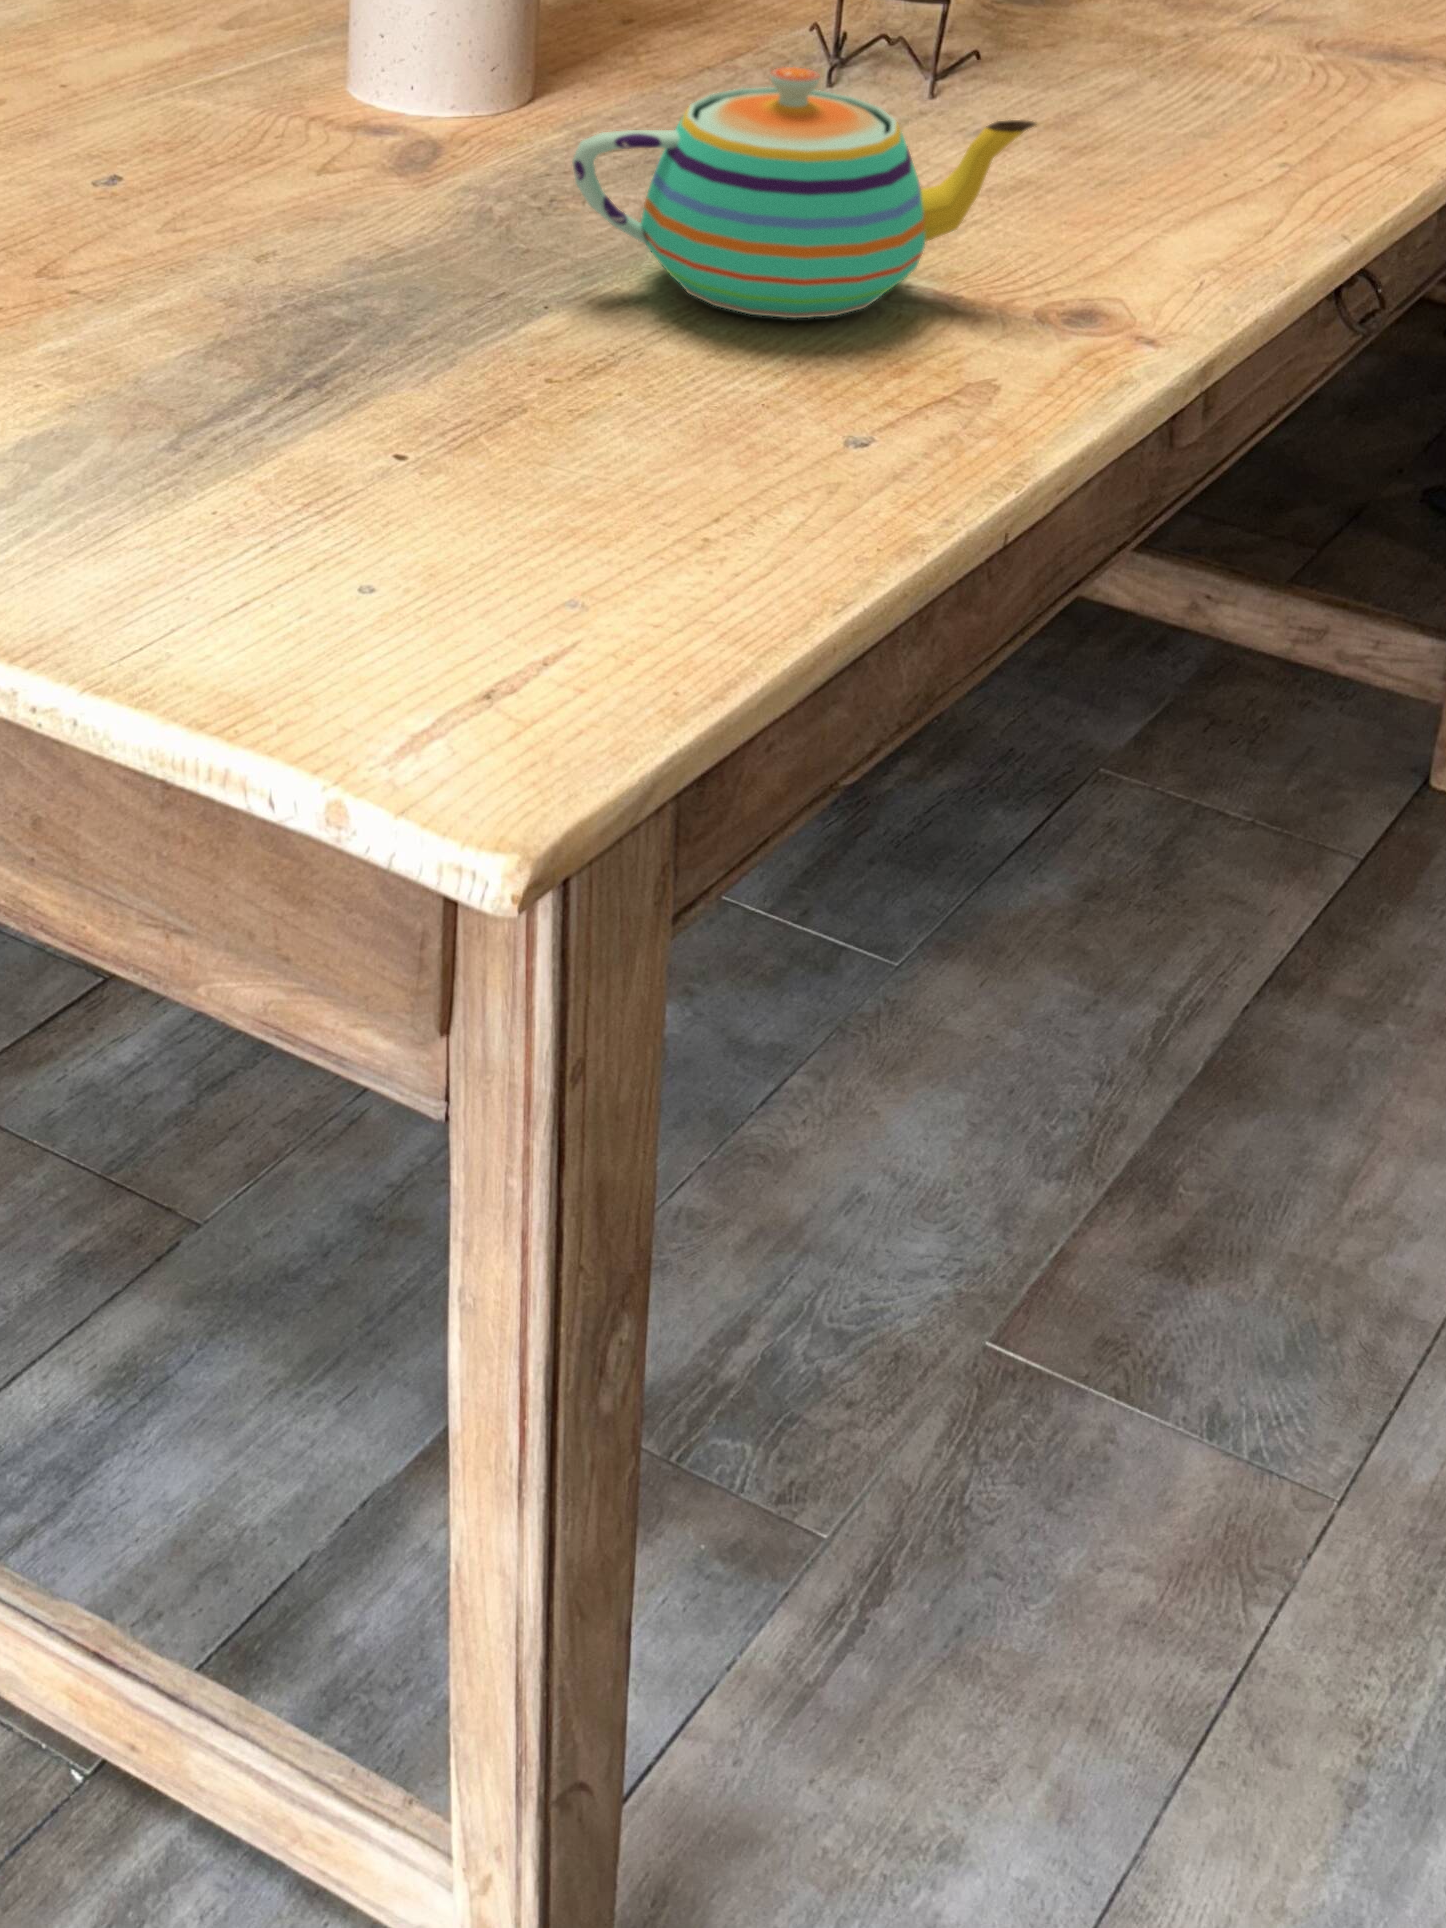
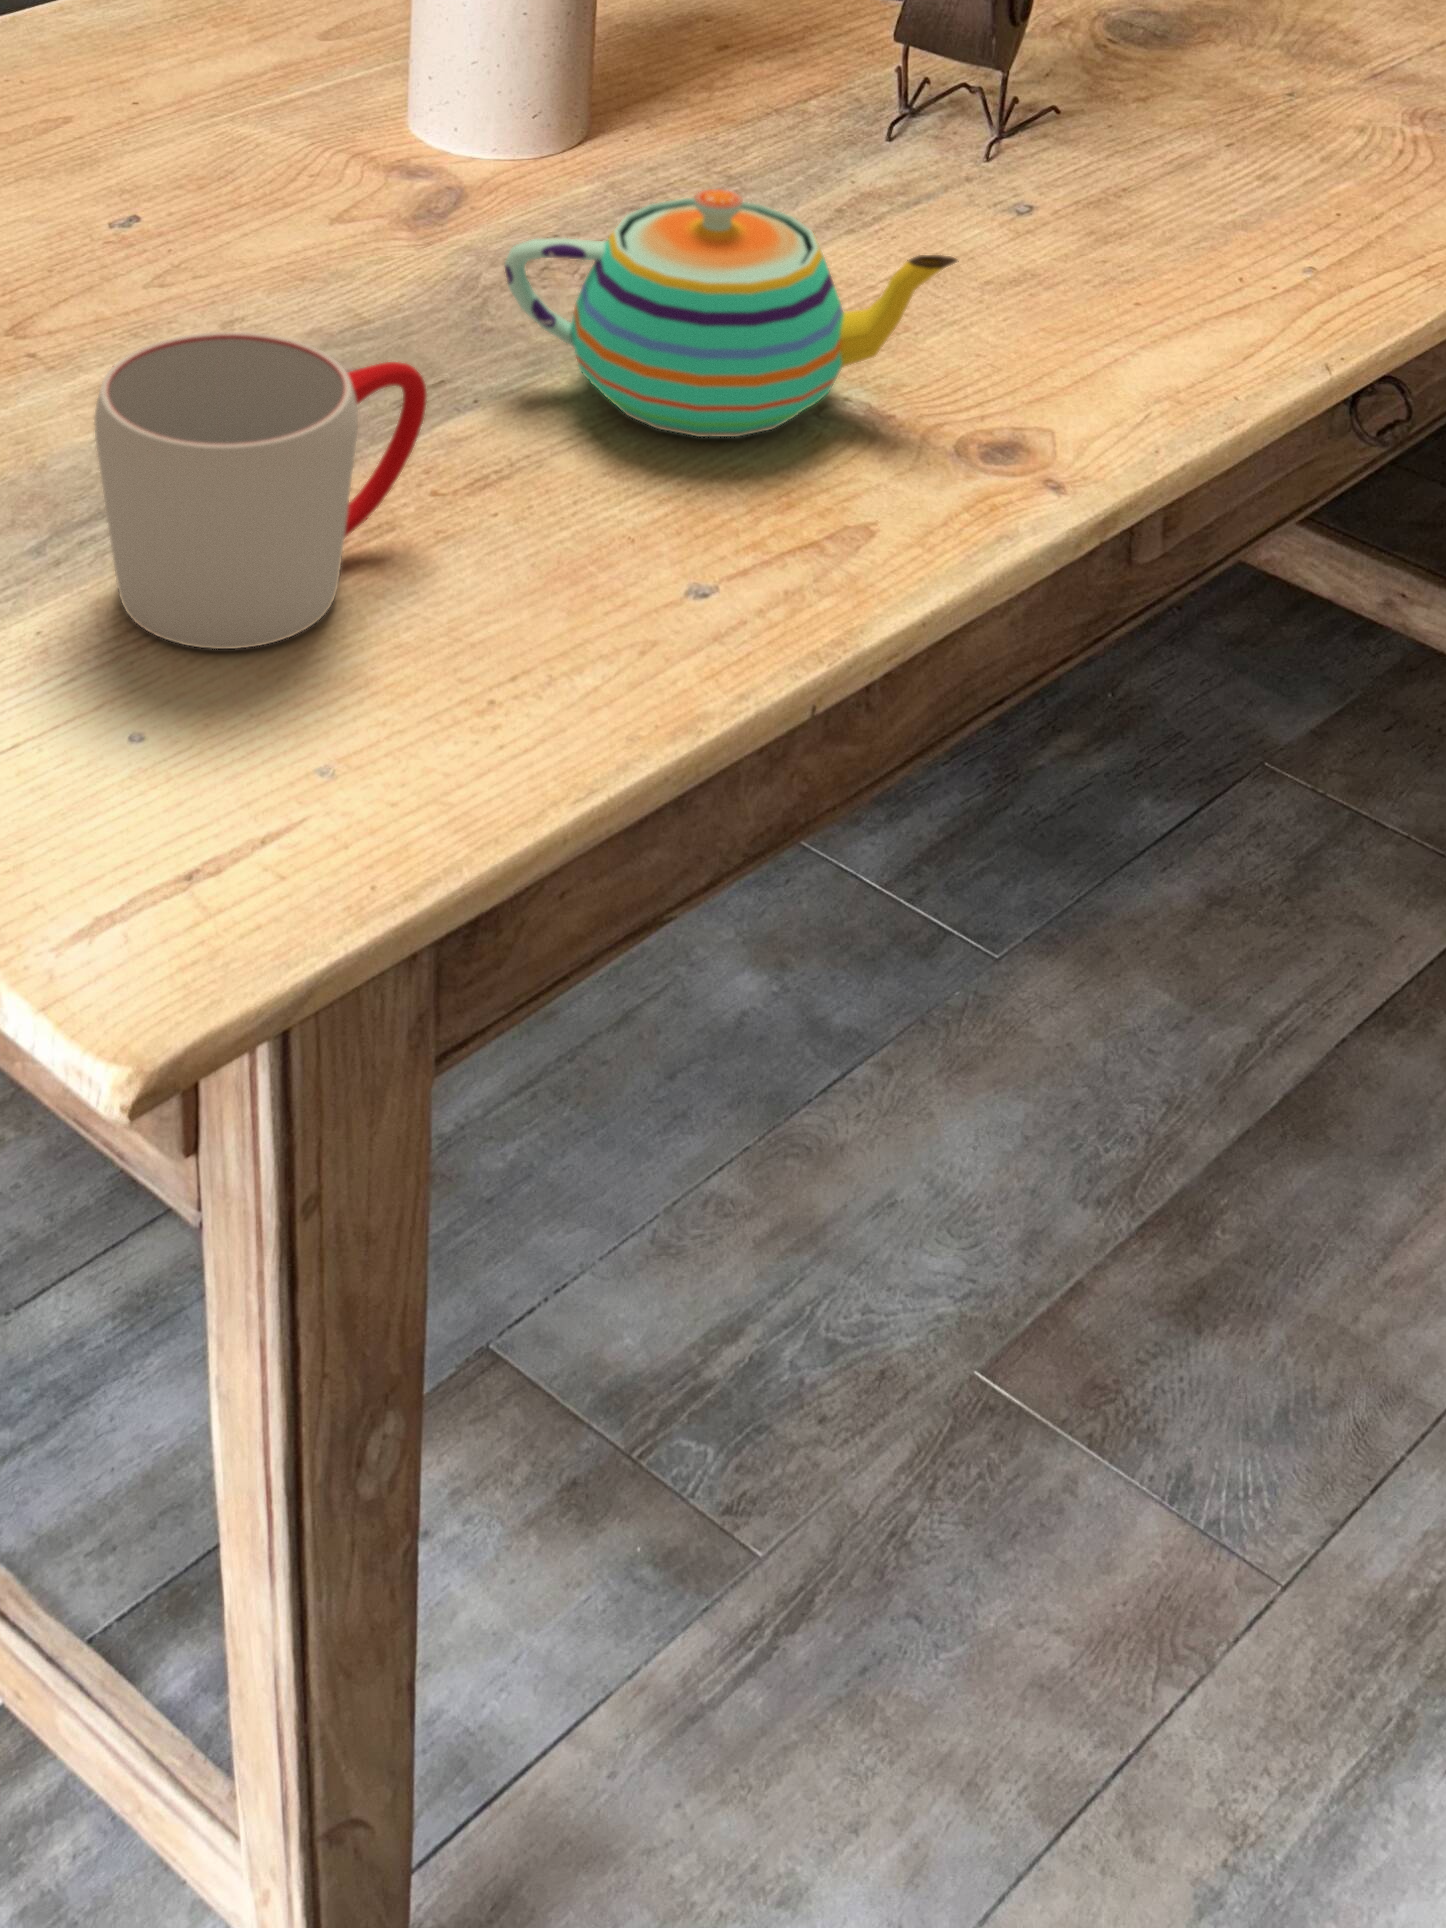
mug: none [257,200,566,522] -> present [94,332,427,649]

